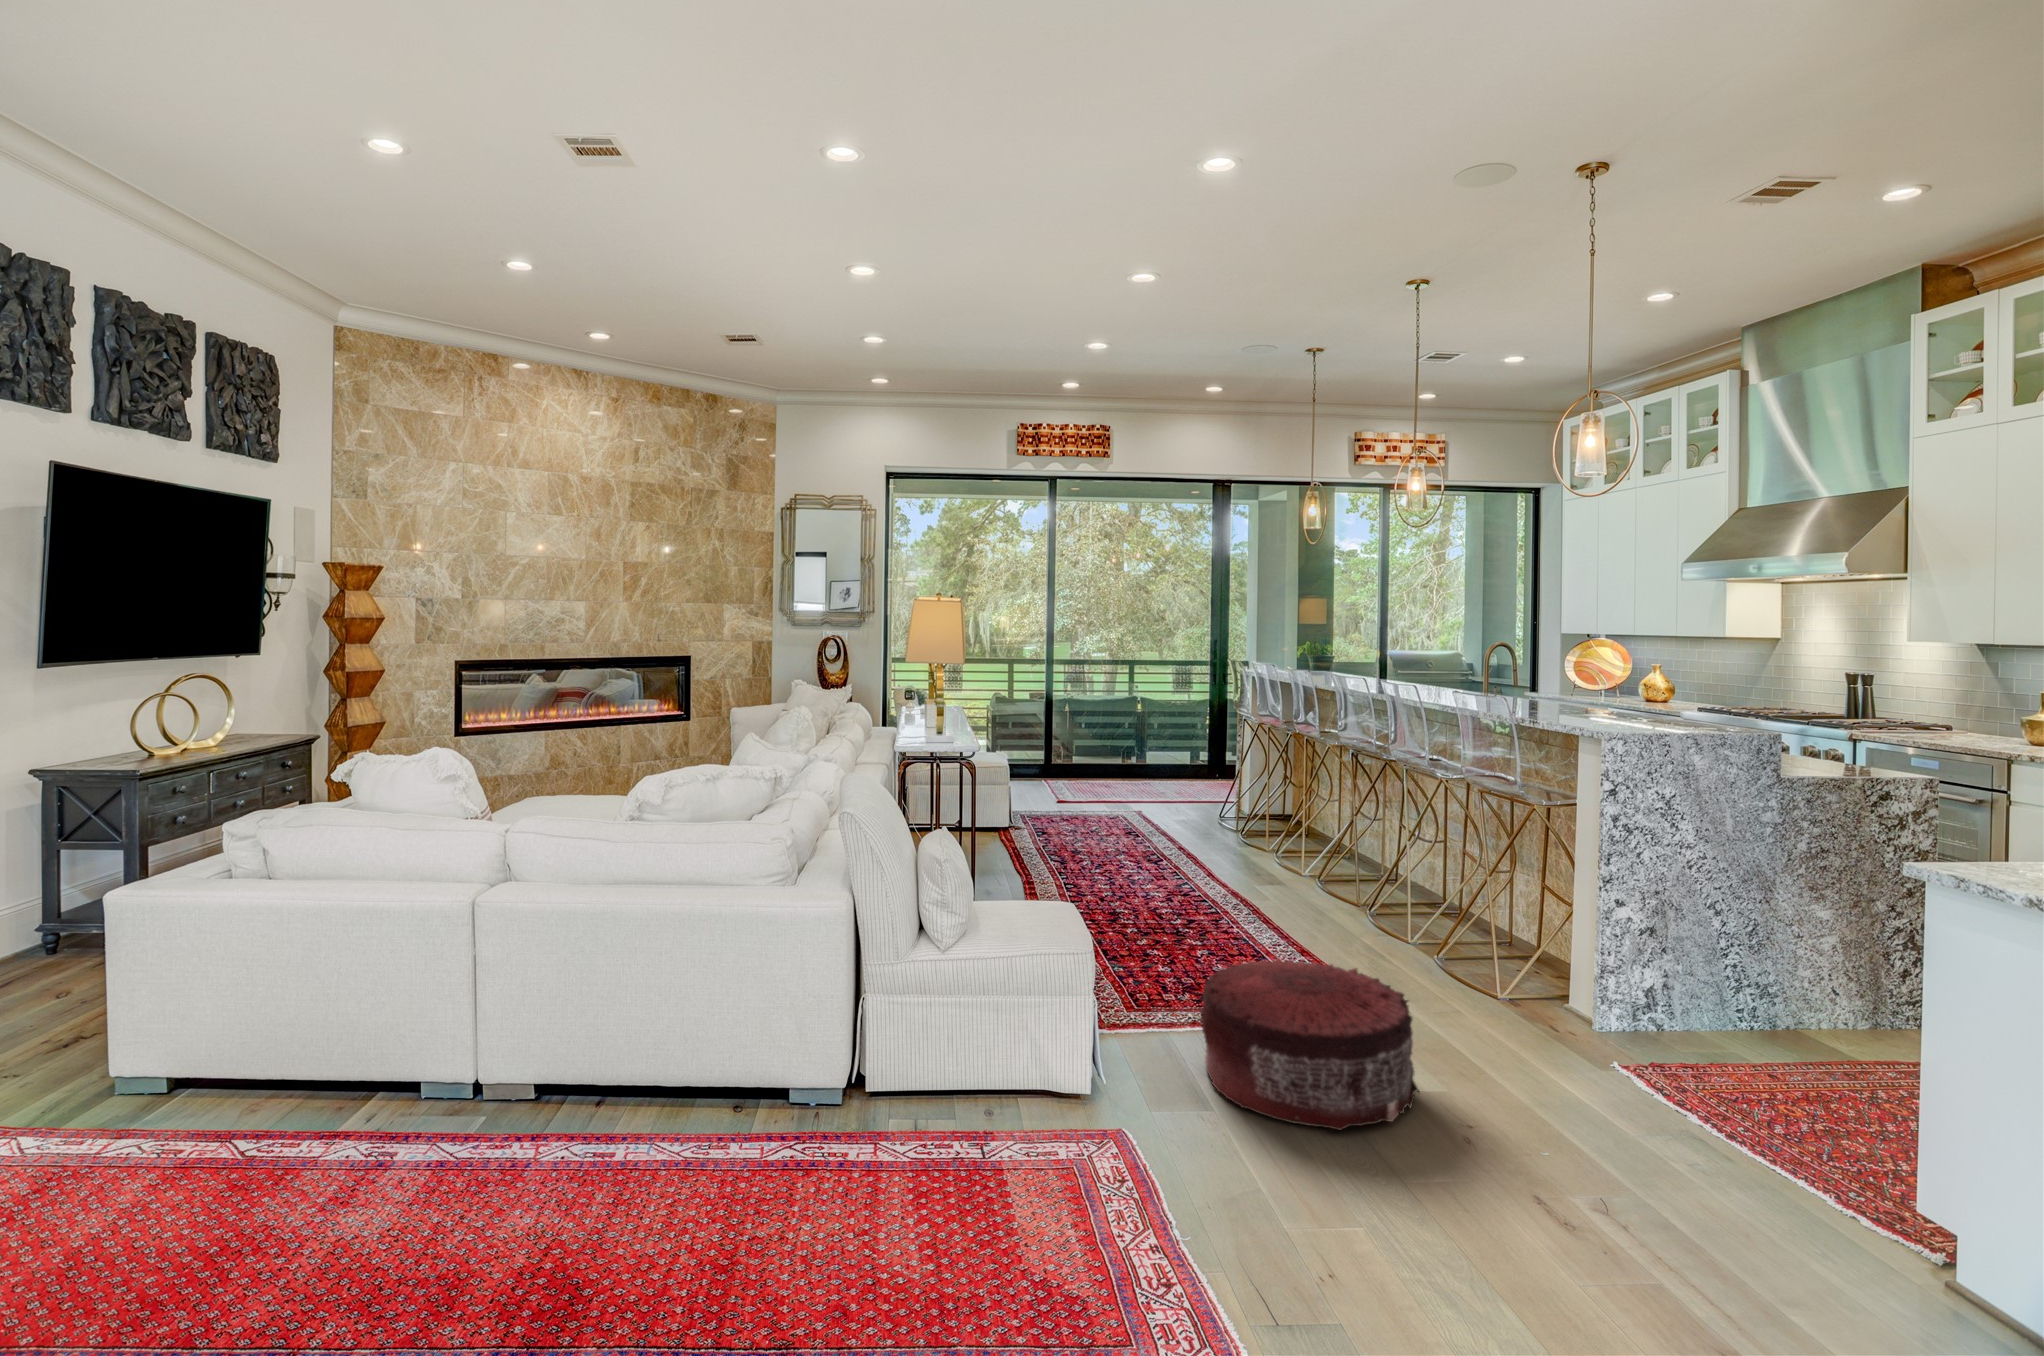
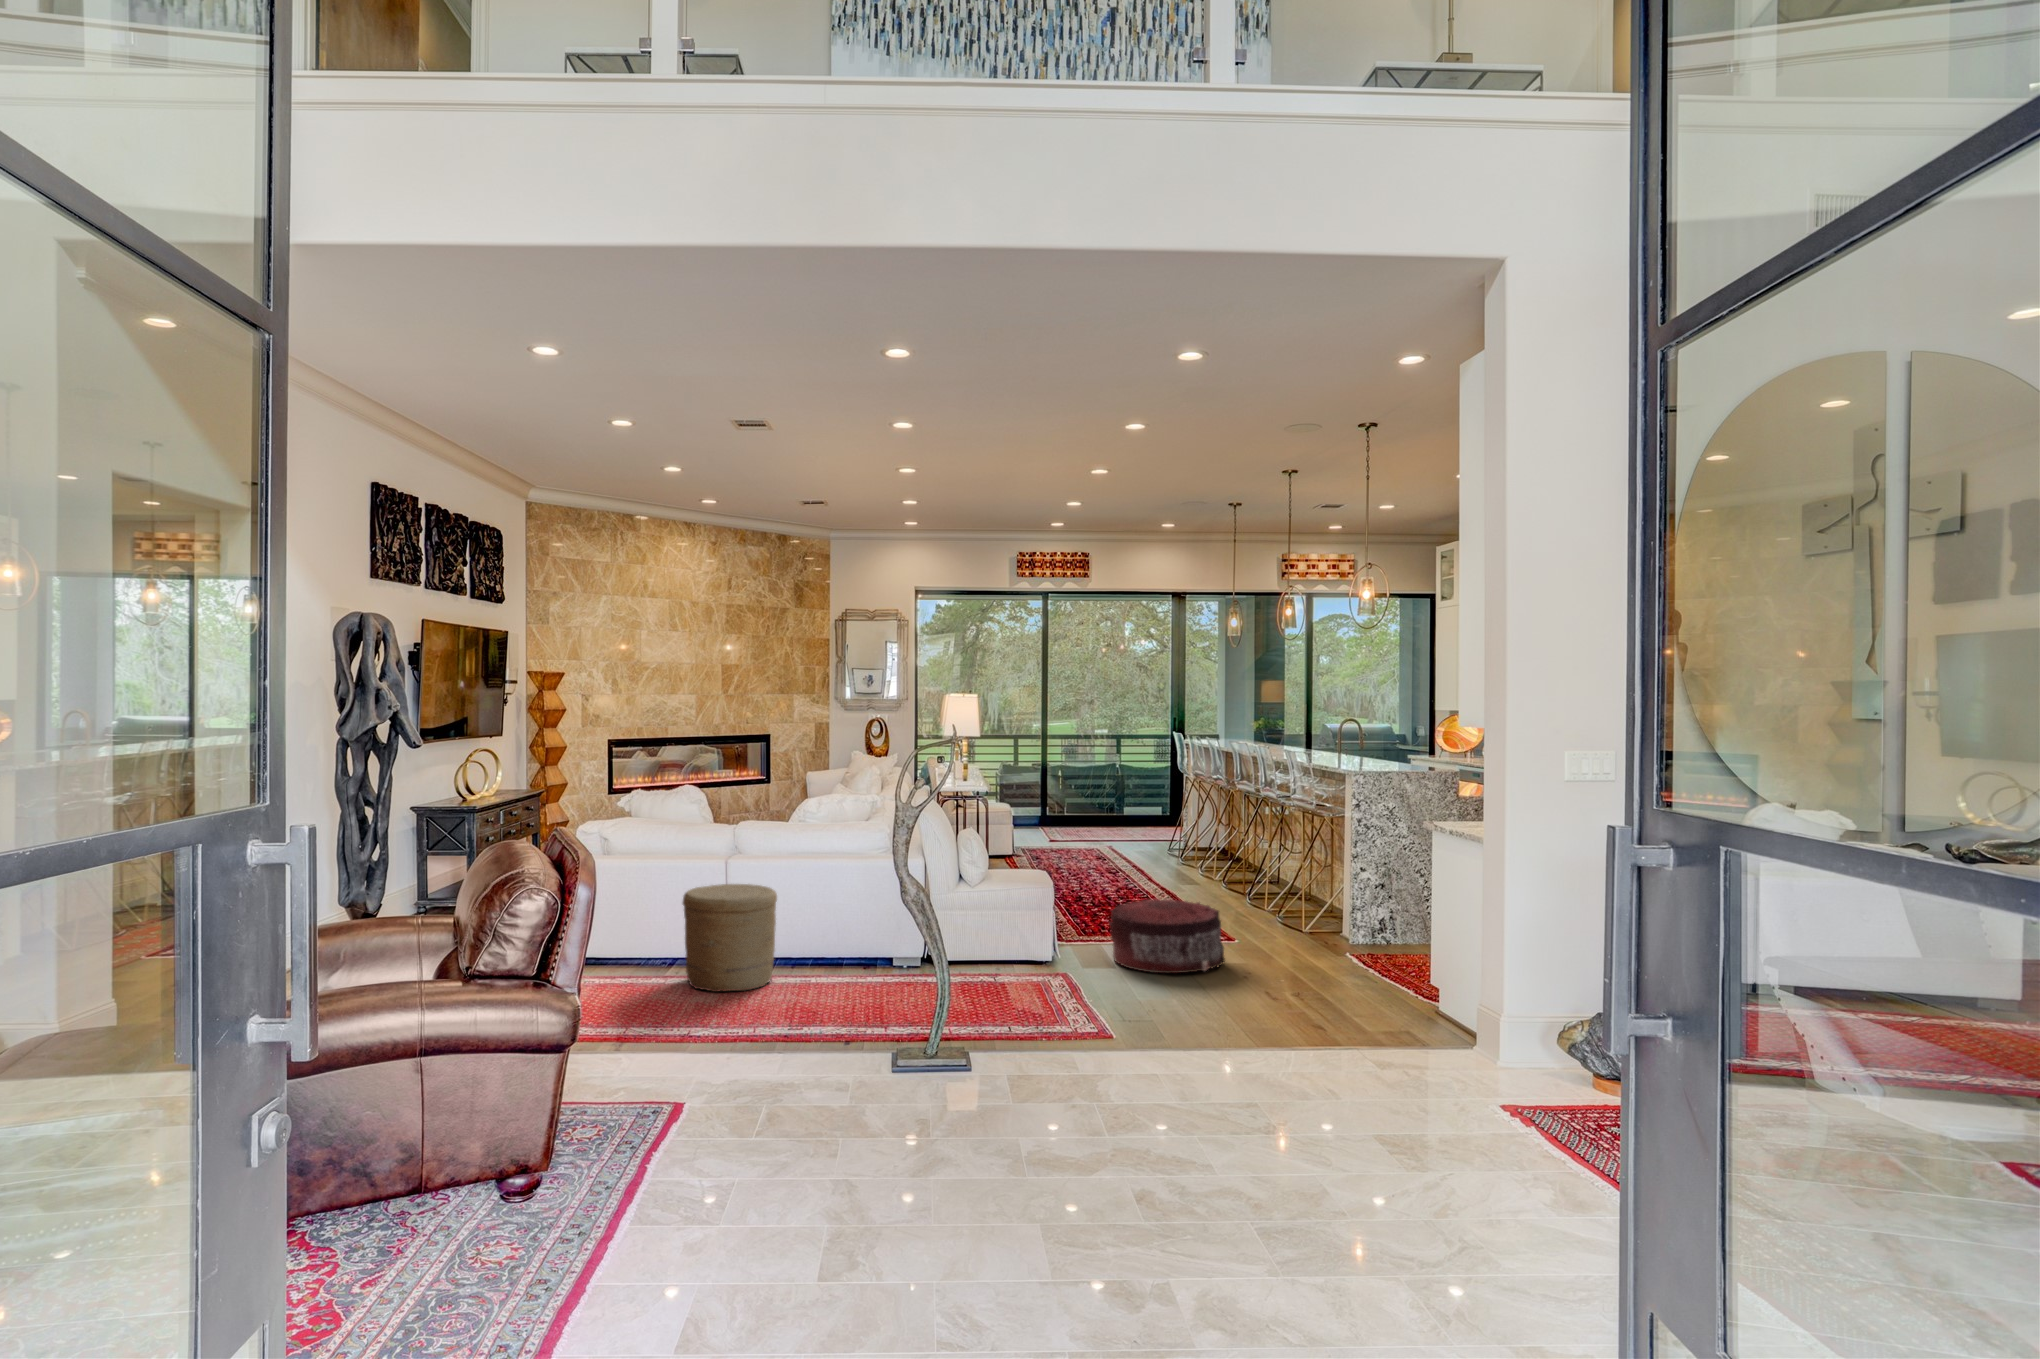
woven basket: none [354,952,564,1202] -> present [683,884,777,992]

